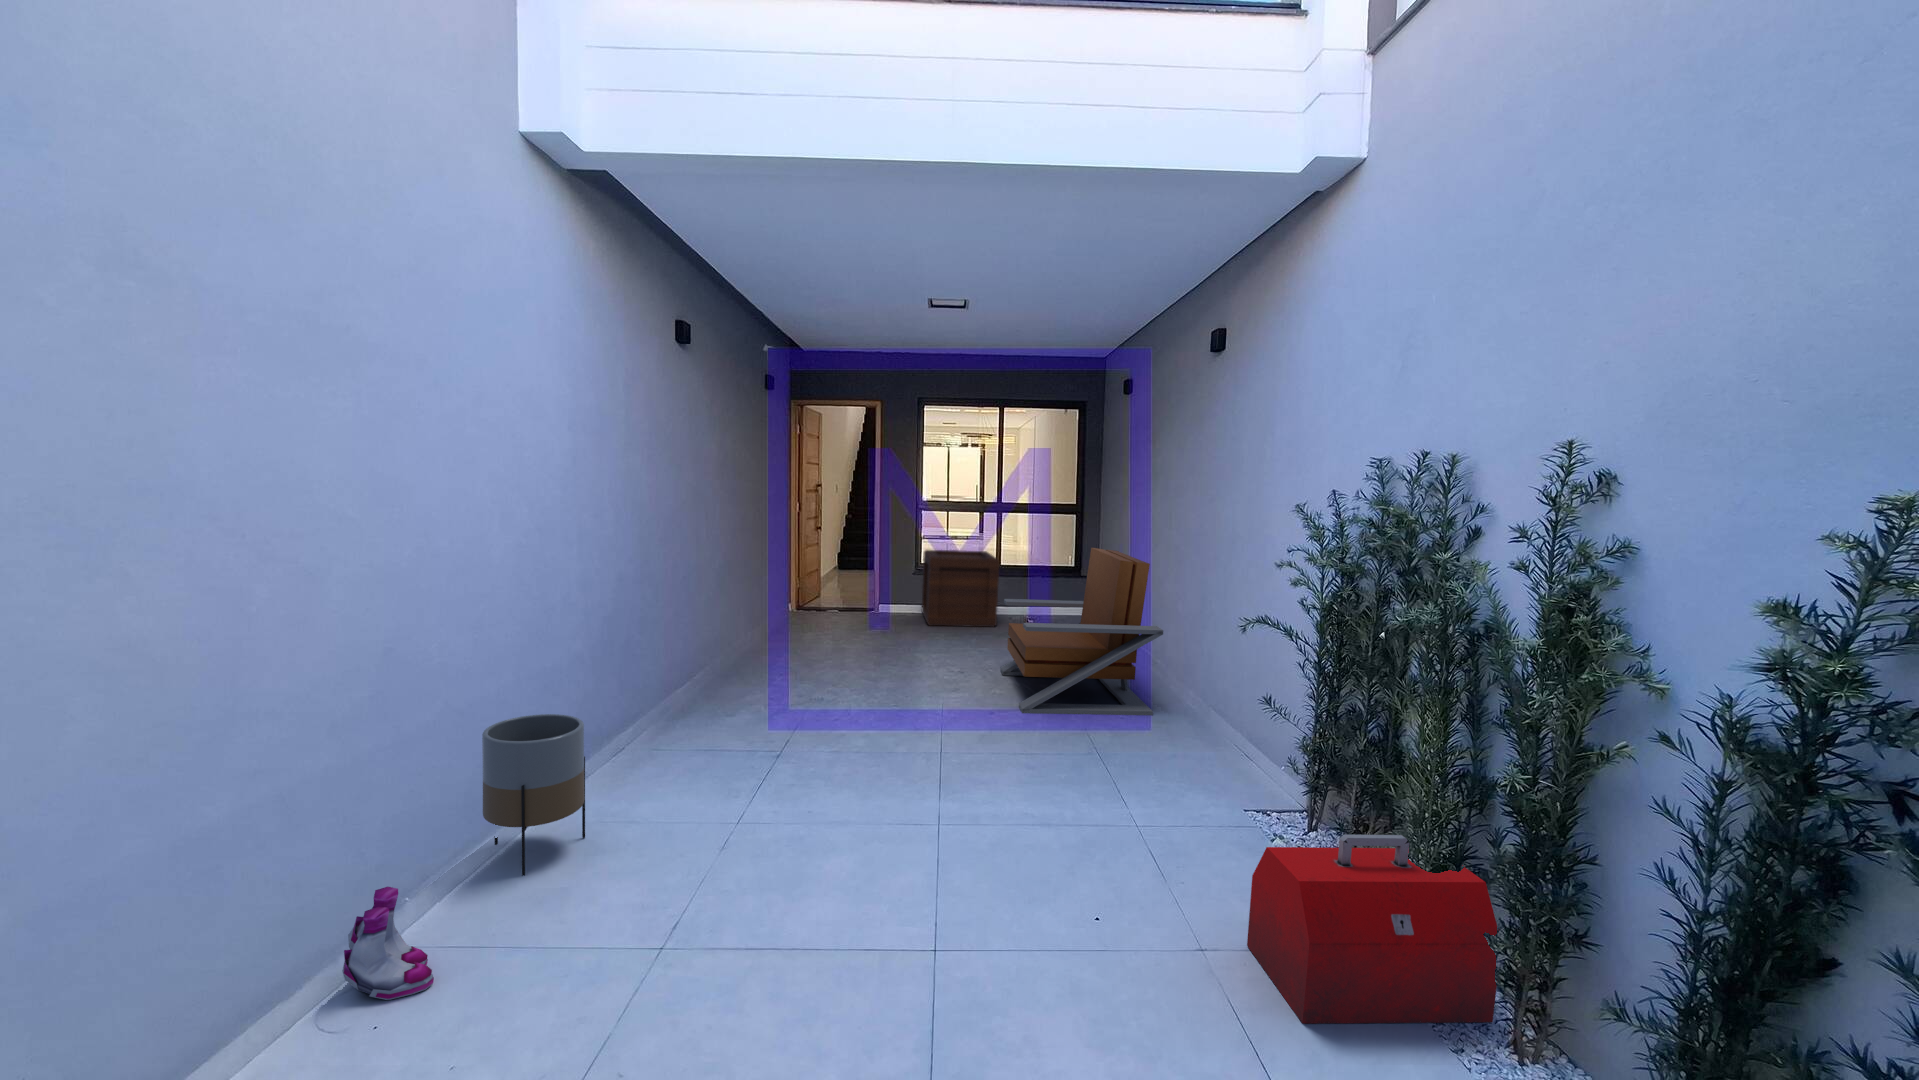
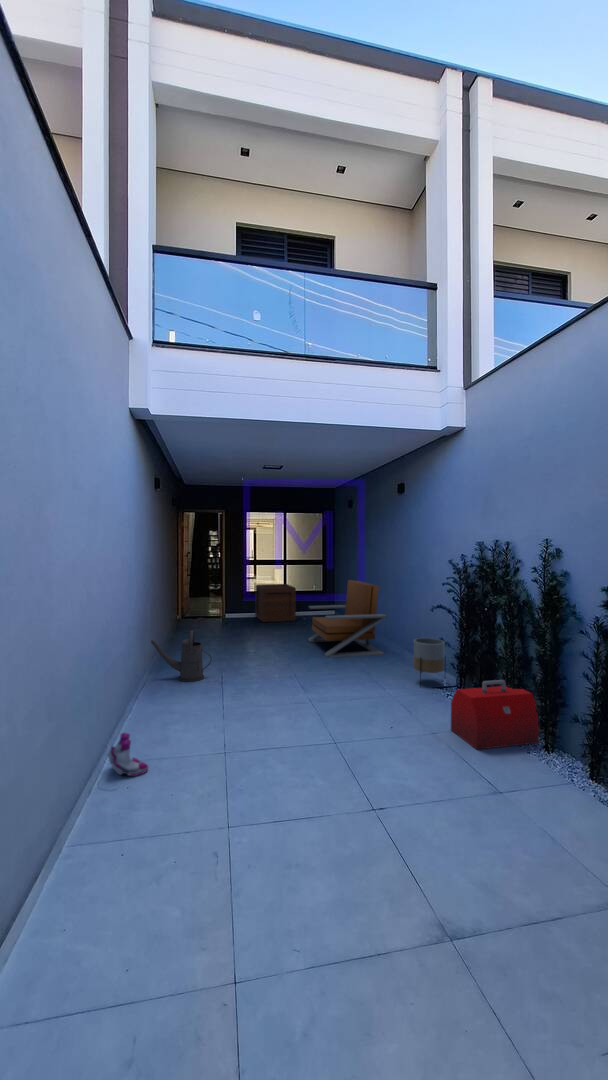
watering can: none [624,639,751,748] -> present [151,631,212,682]
planter: present [482,714,585,875] -> present [413,638,446,686]

